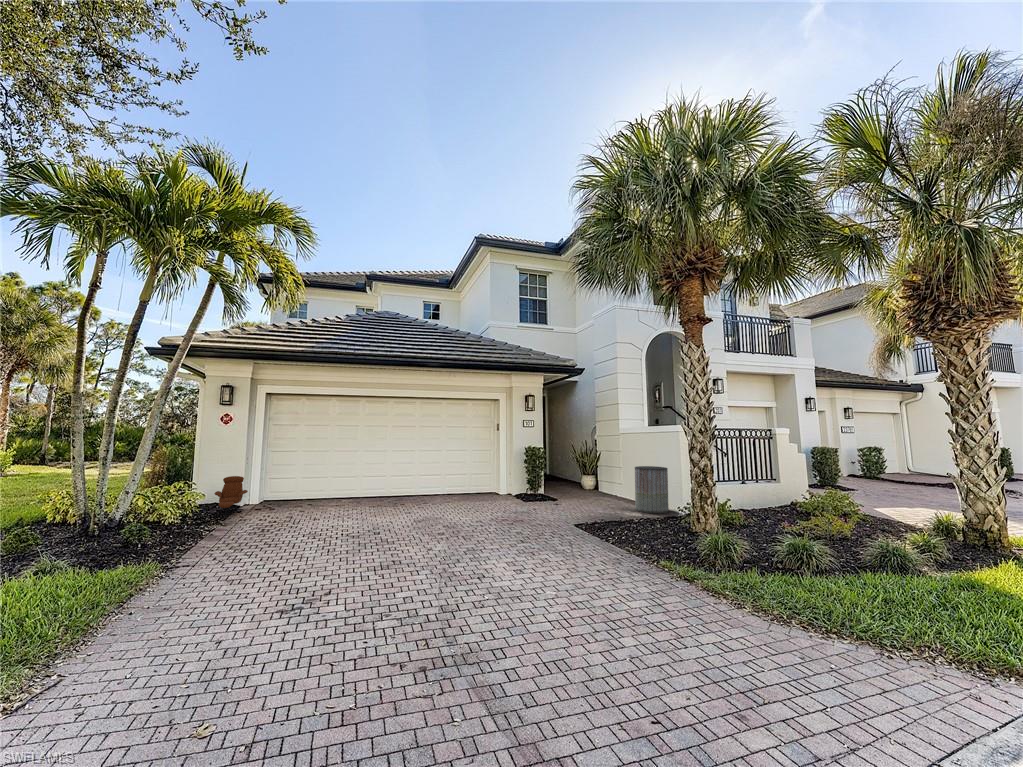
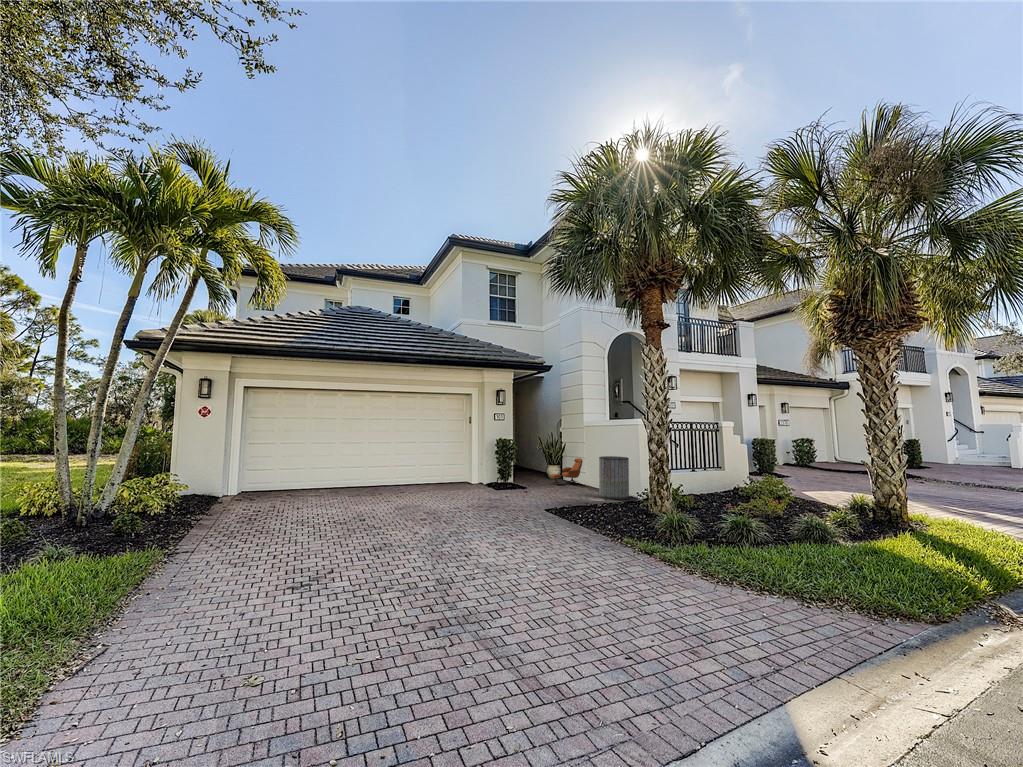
lounge chair: present [214,476,248,517] -> present [551,458,583,484]

